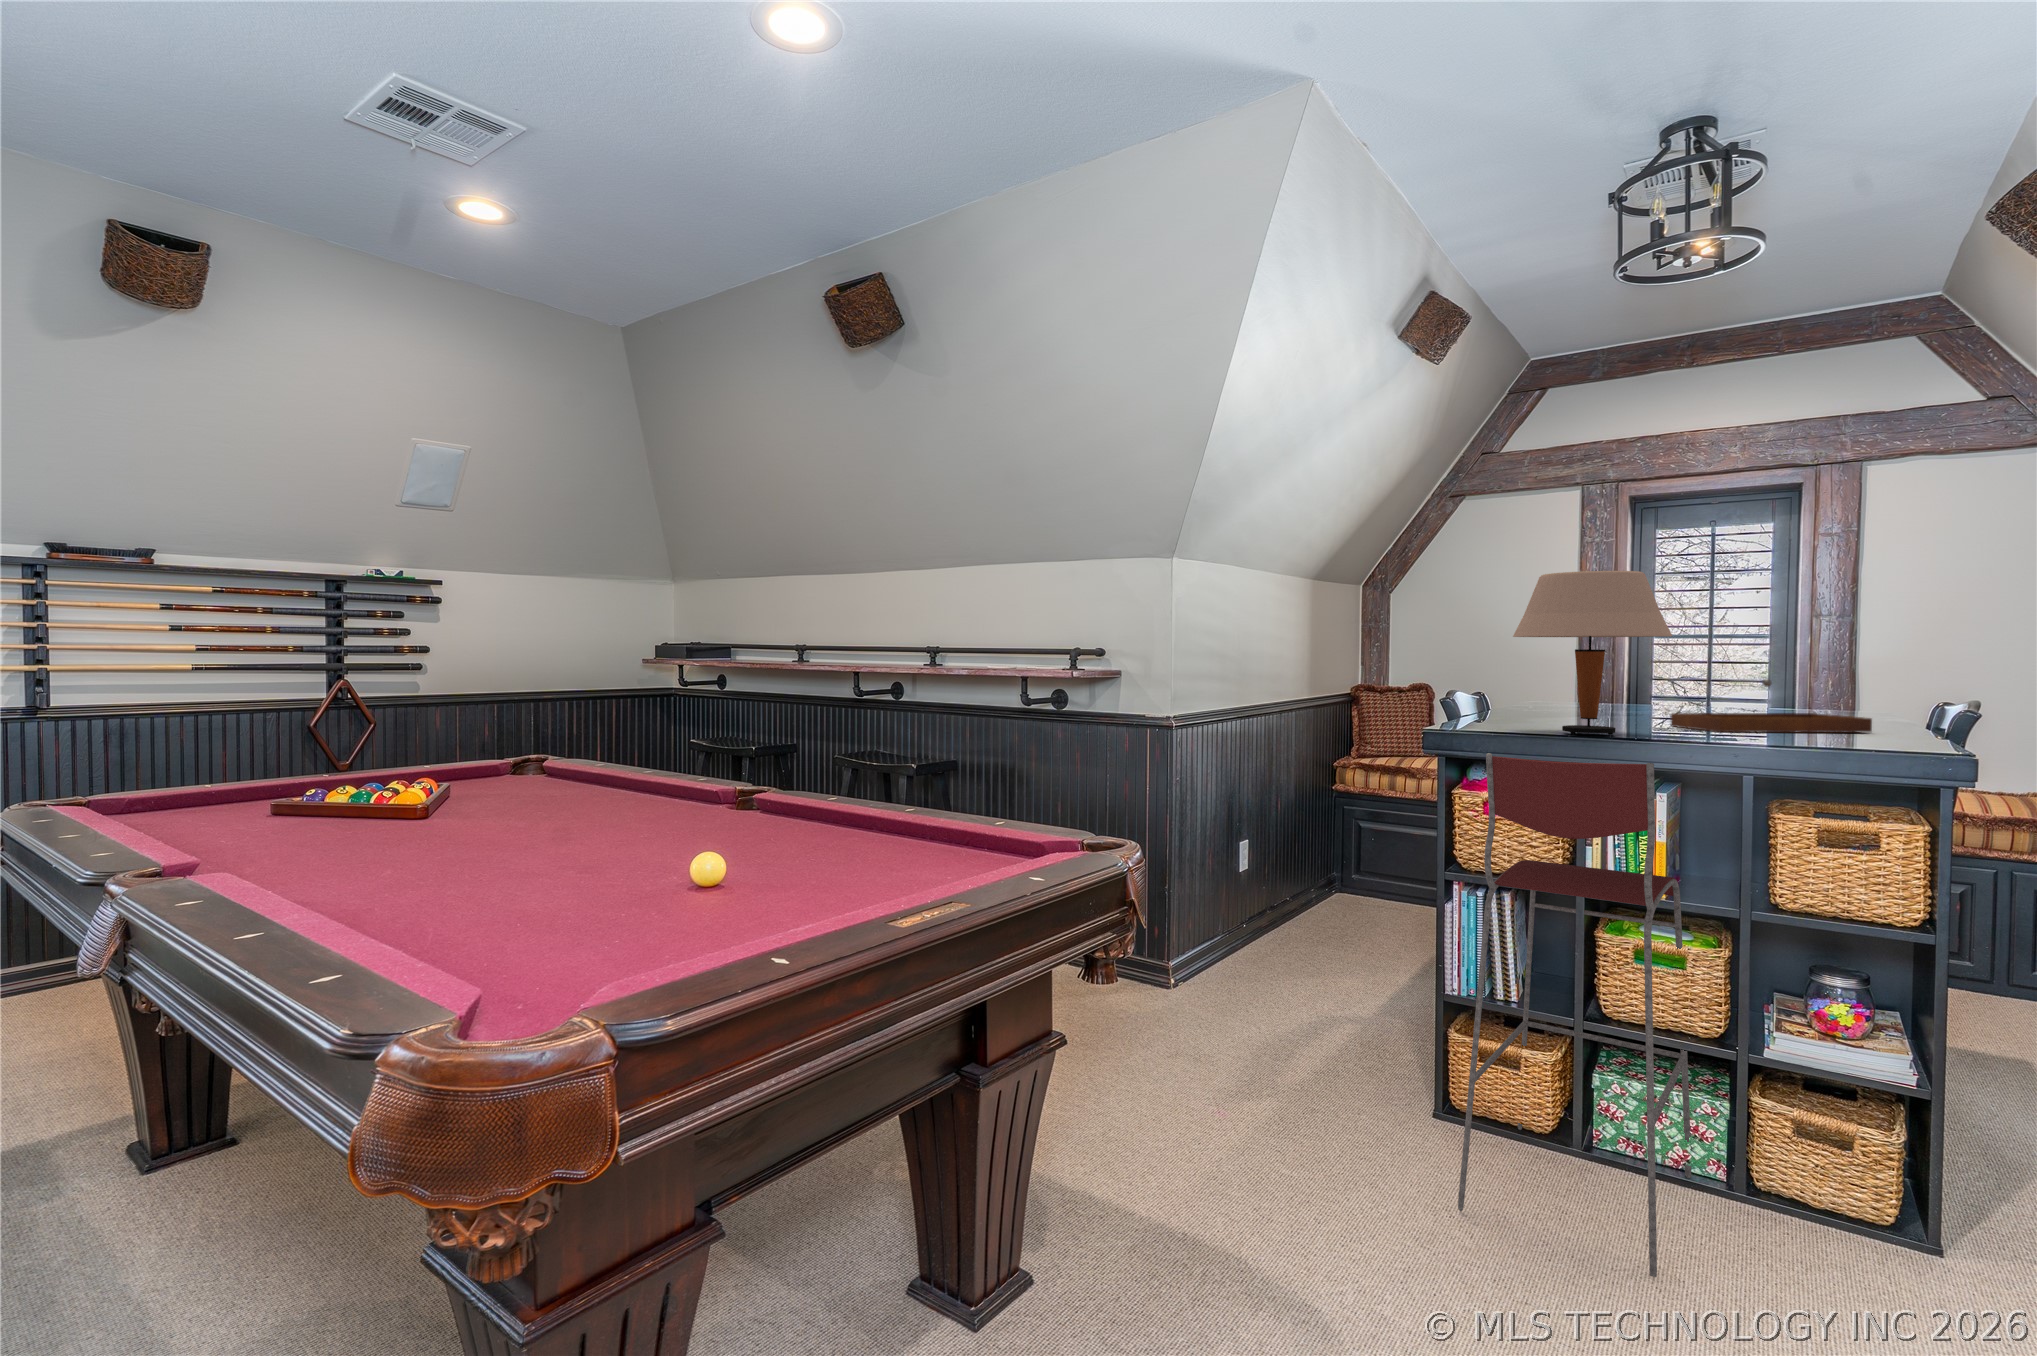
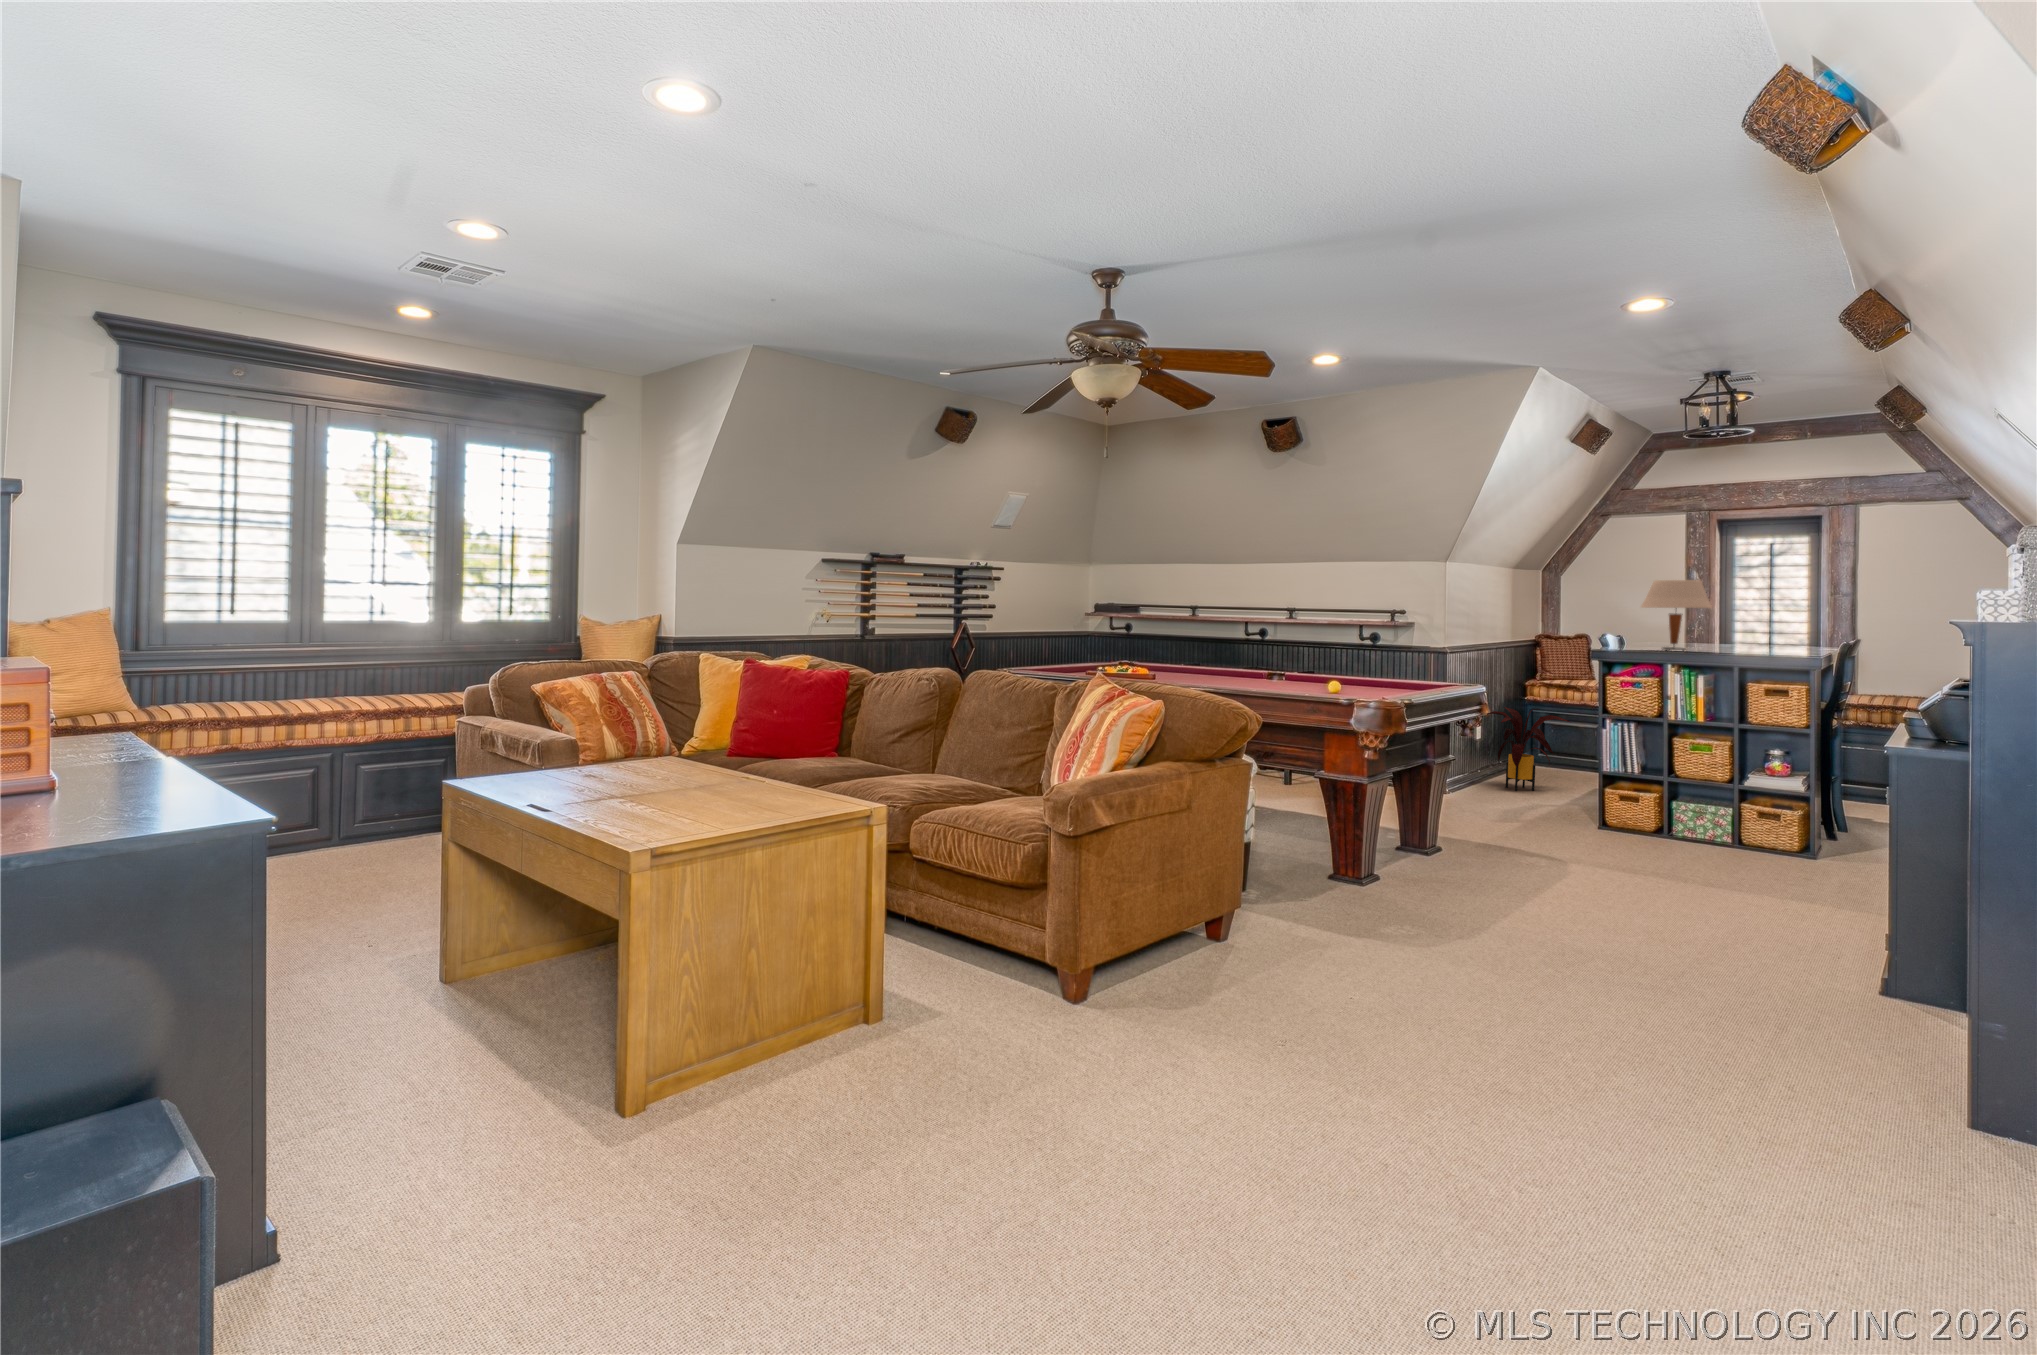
tray: present [1670,679,1872,733] -> none [1718,628,1813,653]
bar stool: present [1458,753,1691,1277] -> none [1608,656,1713,857]
house plant: none [1231,817,1400,979] -> present [1487,707,1570,791]

